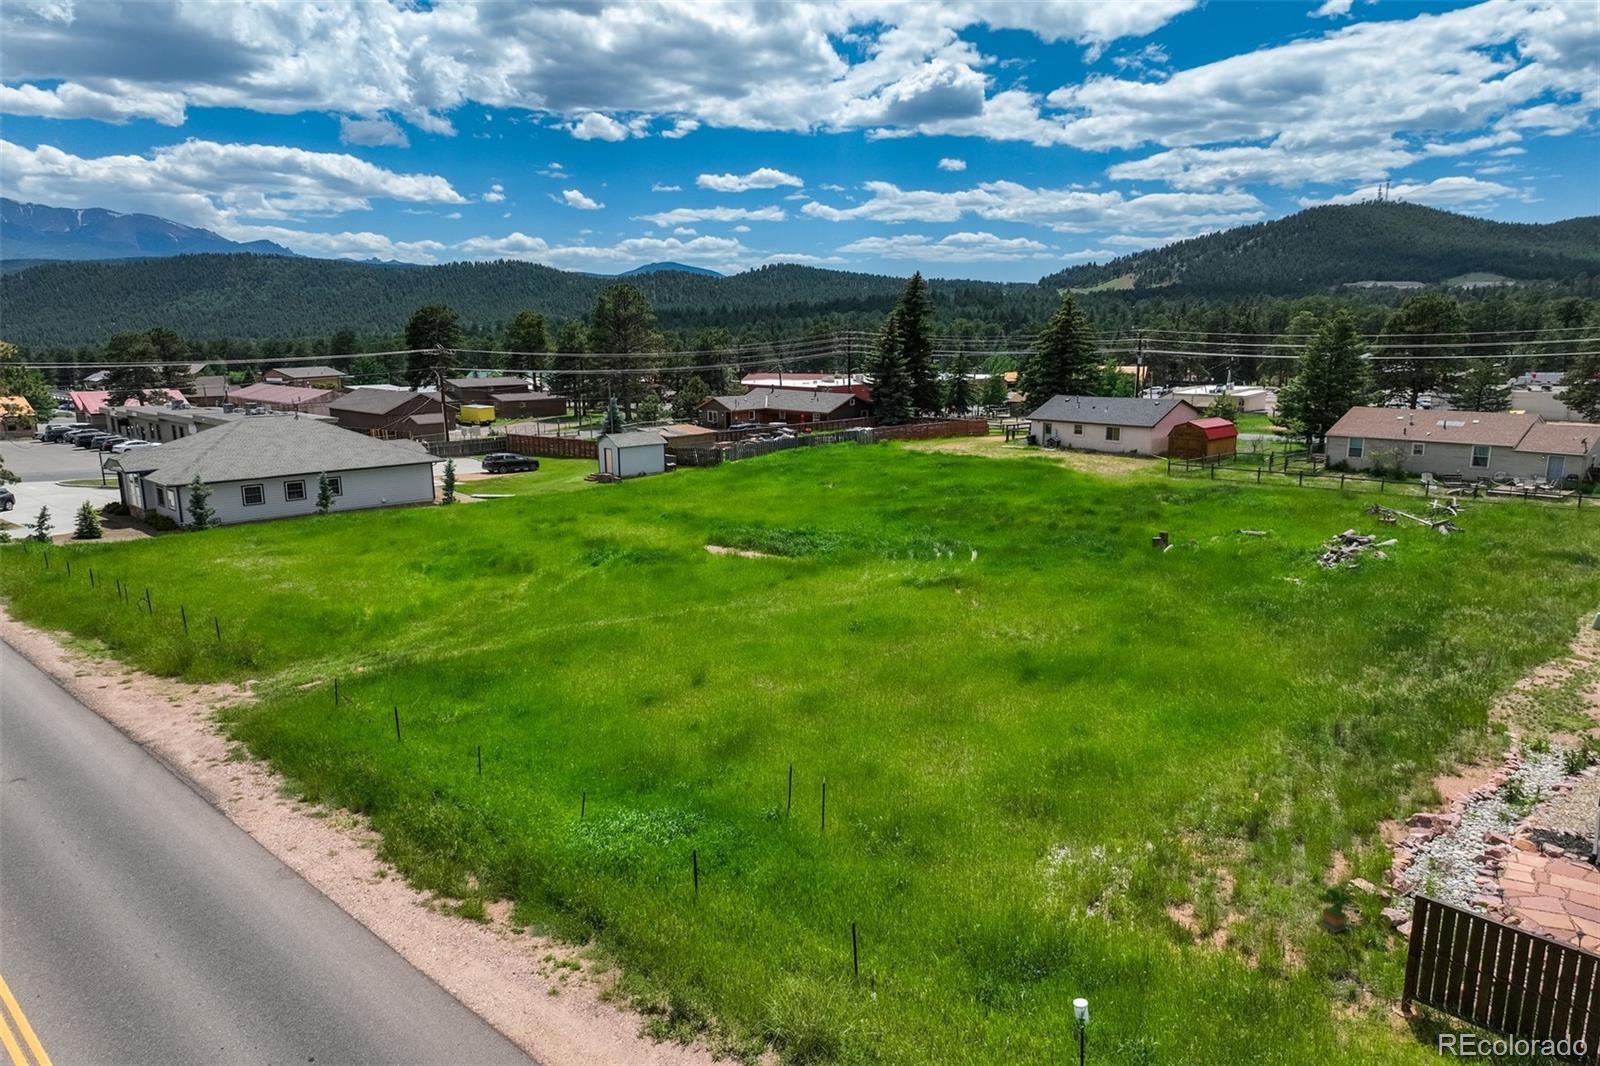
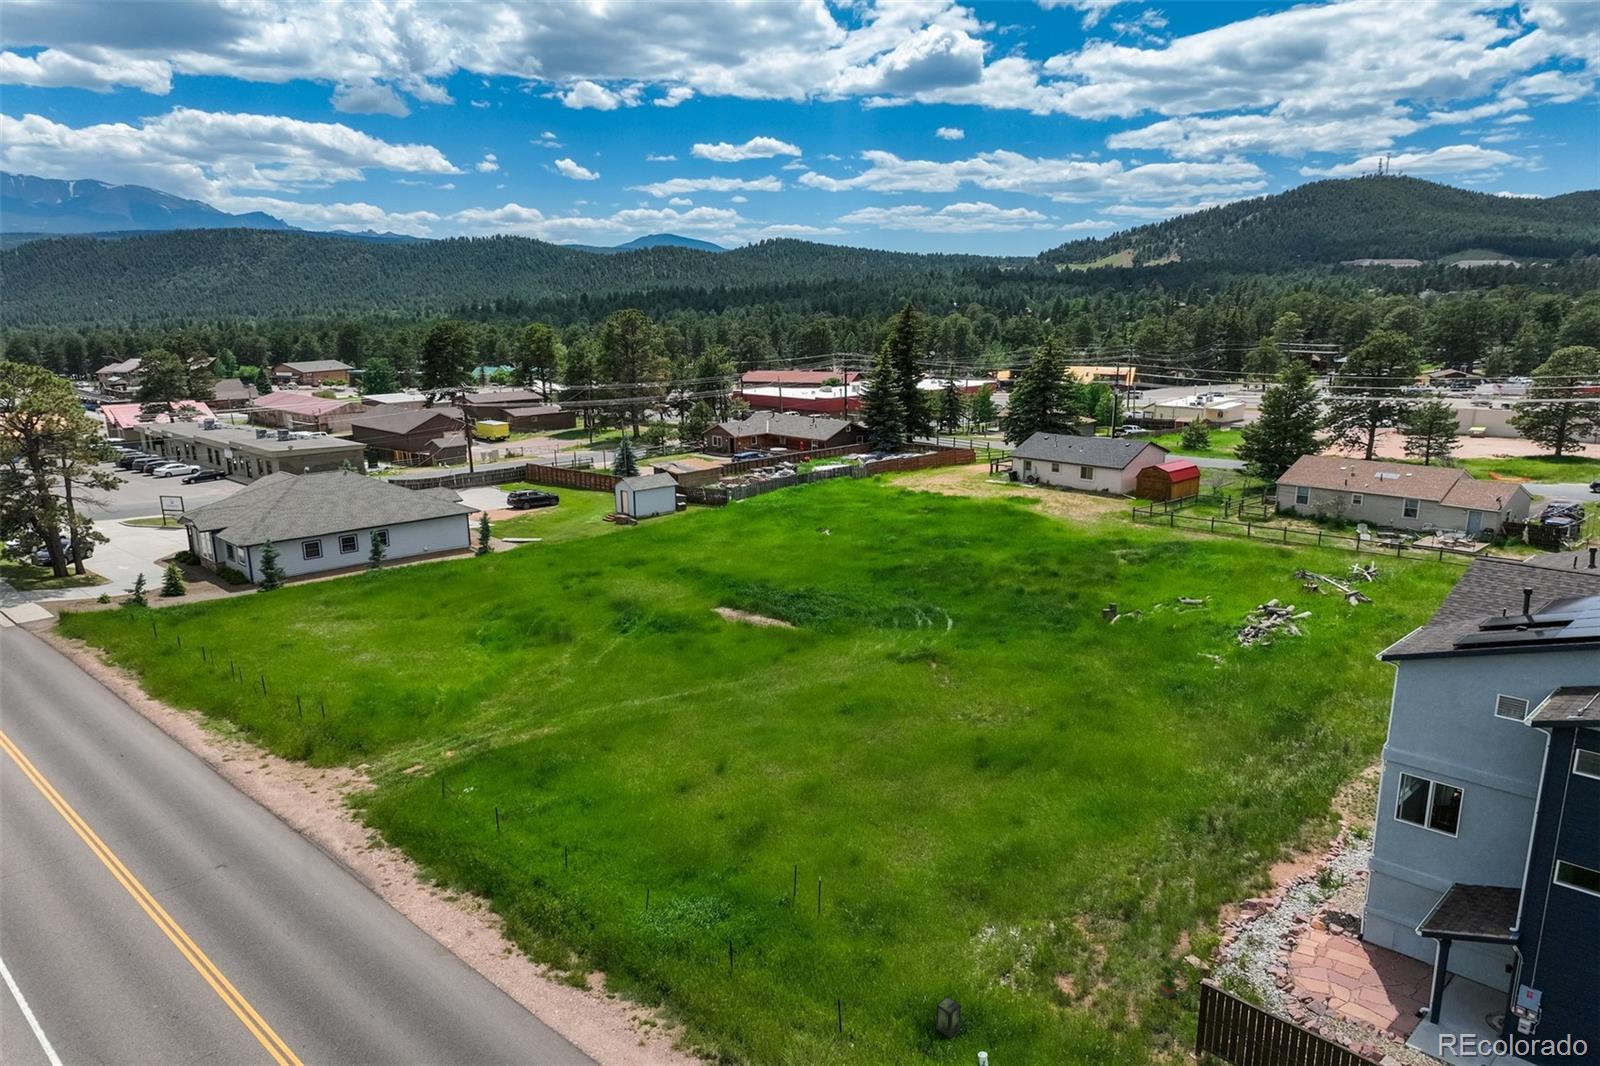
storage box: none [998,922,1036,984] -> present [936,996,961,1039]

